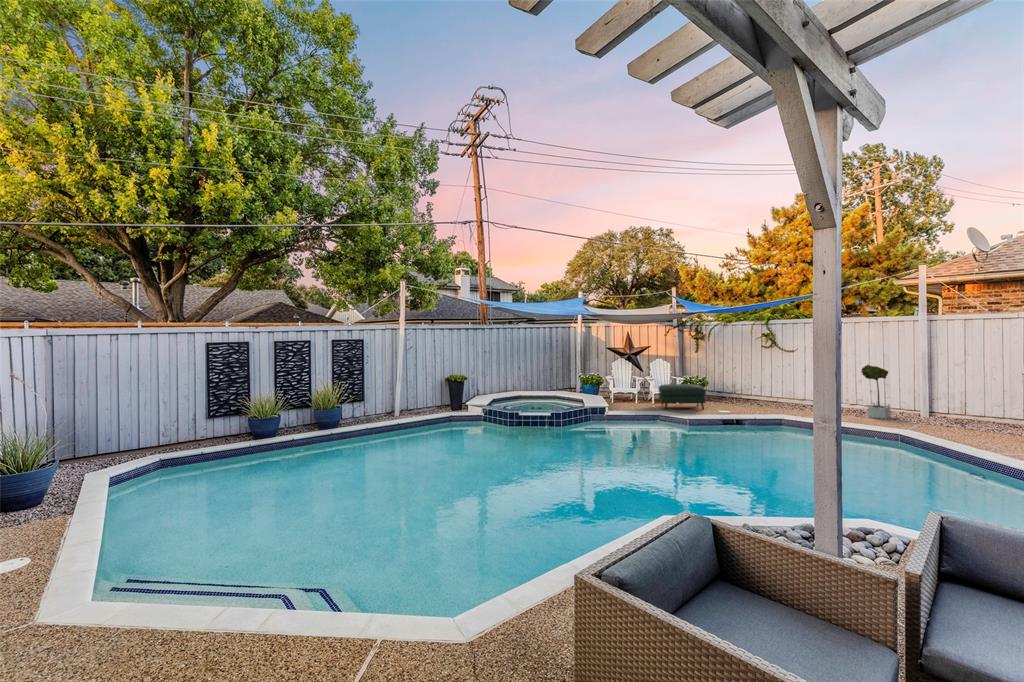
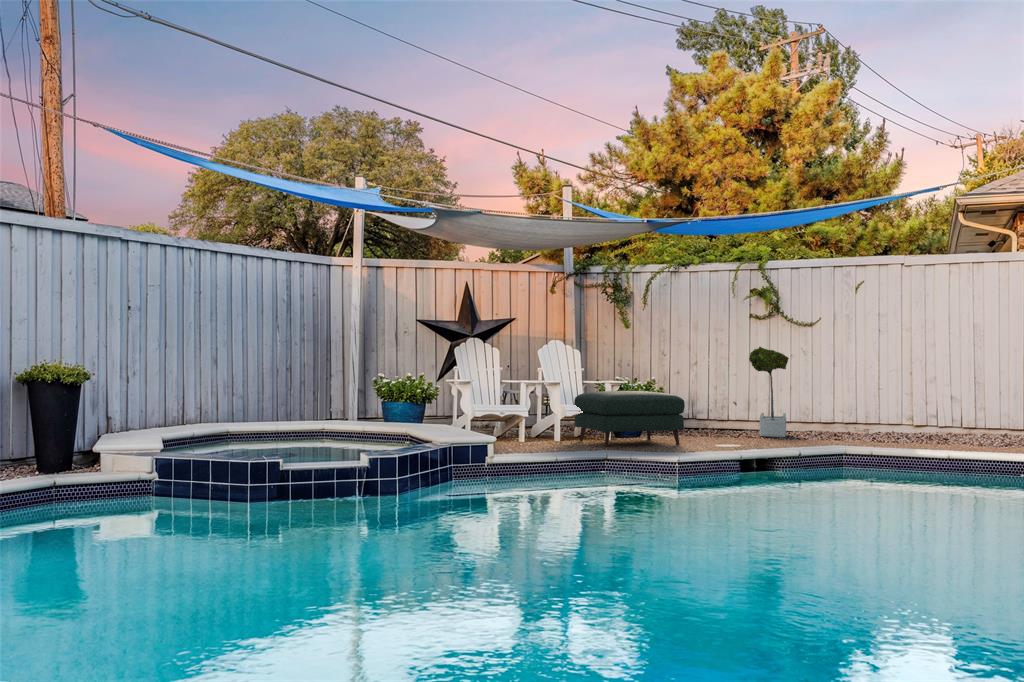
potted tree: present [861,365,891,419] -> present [749,347,789,437]

